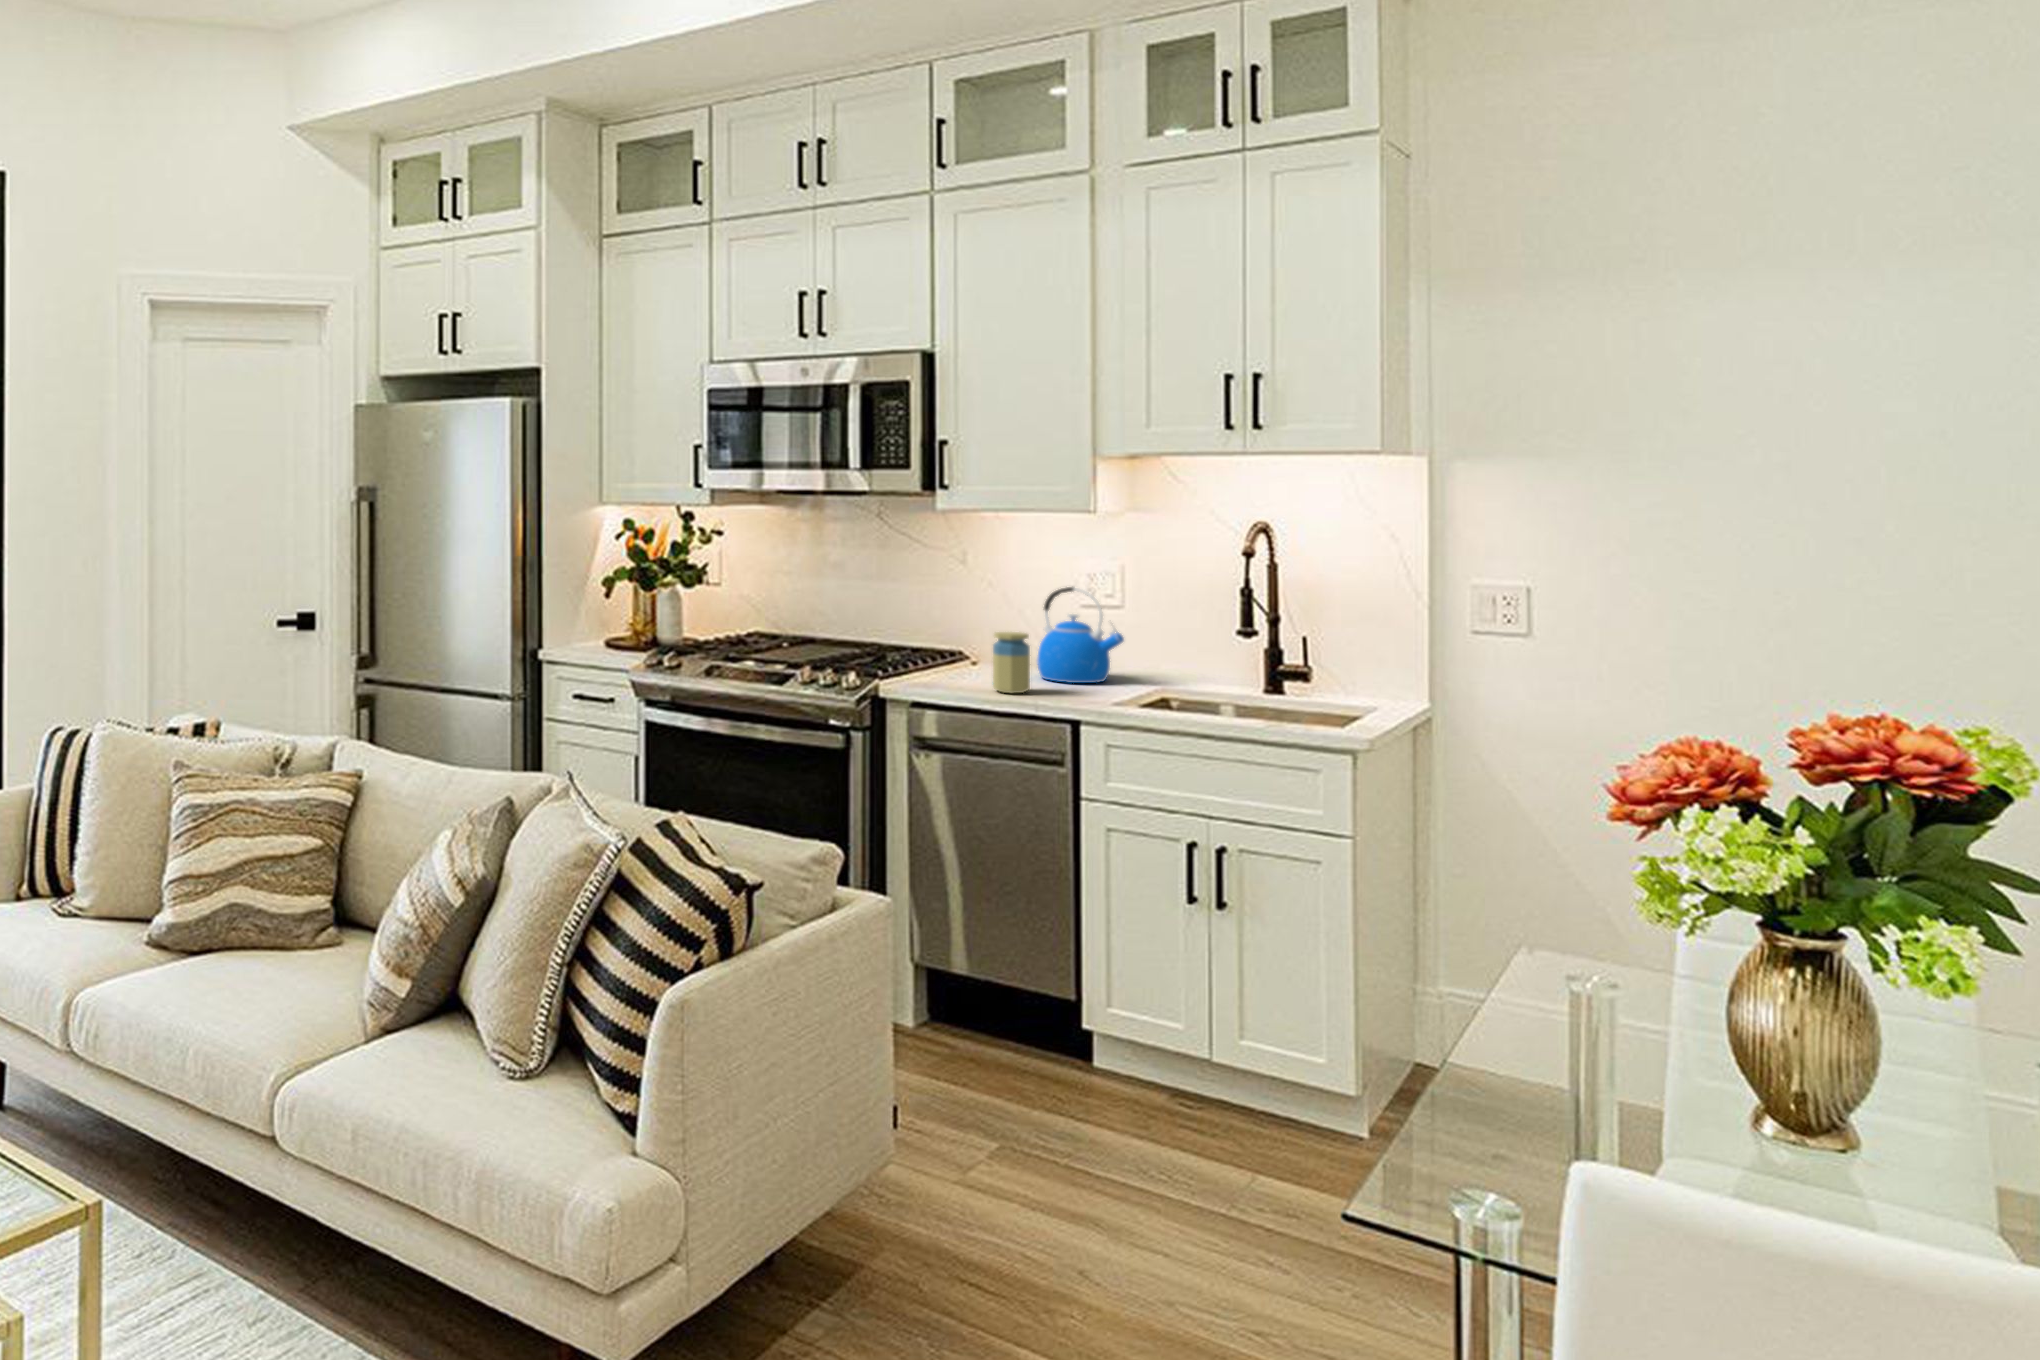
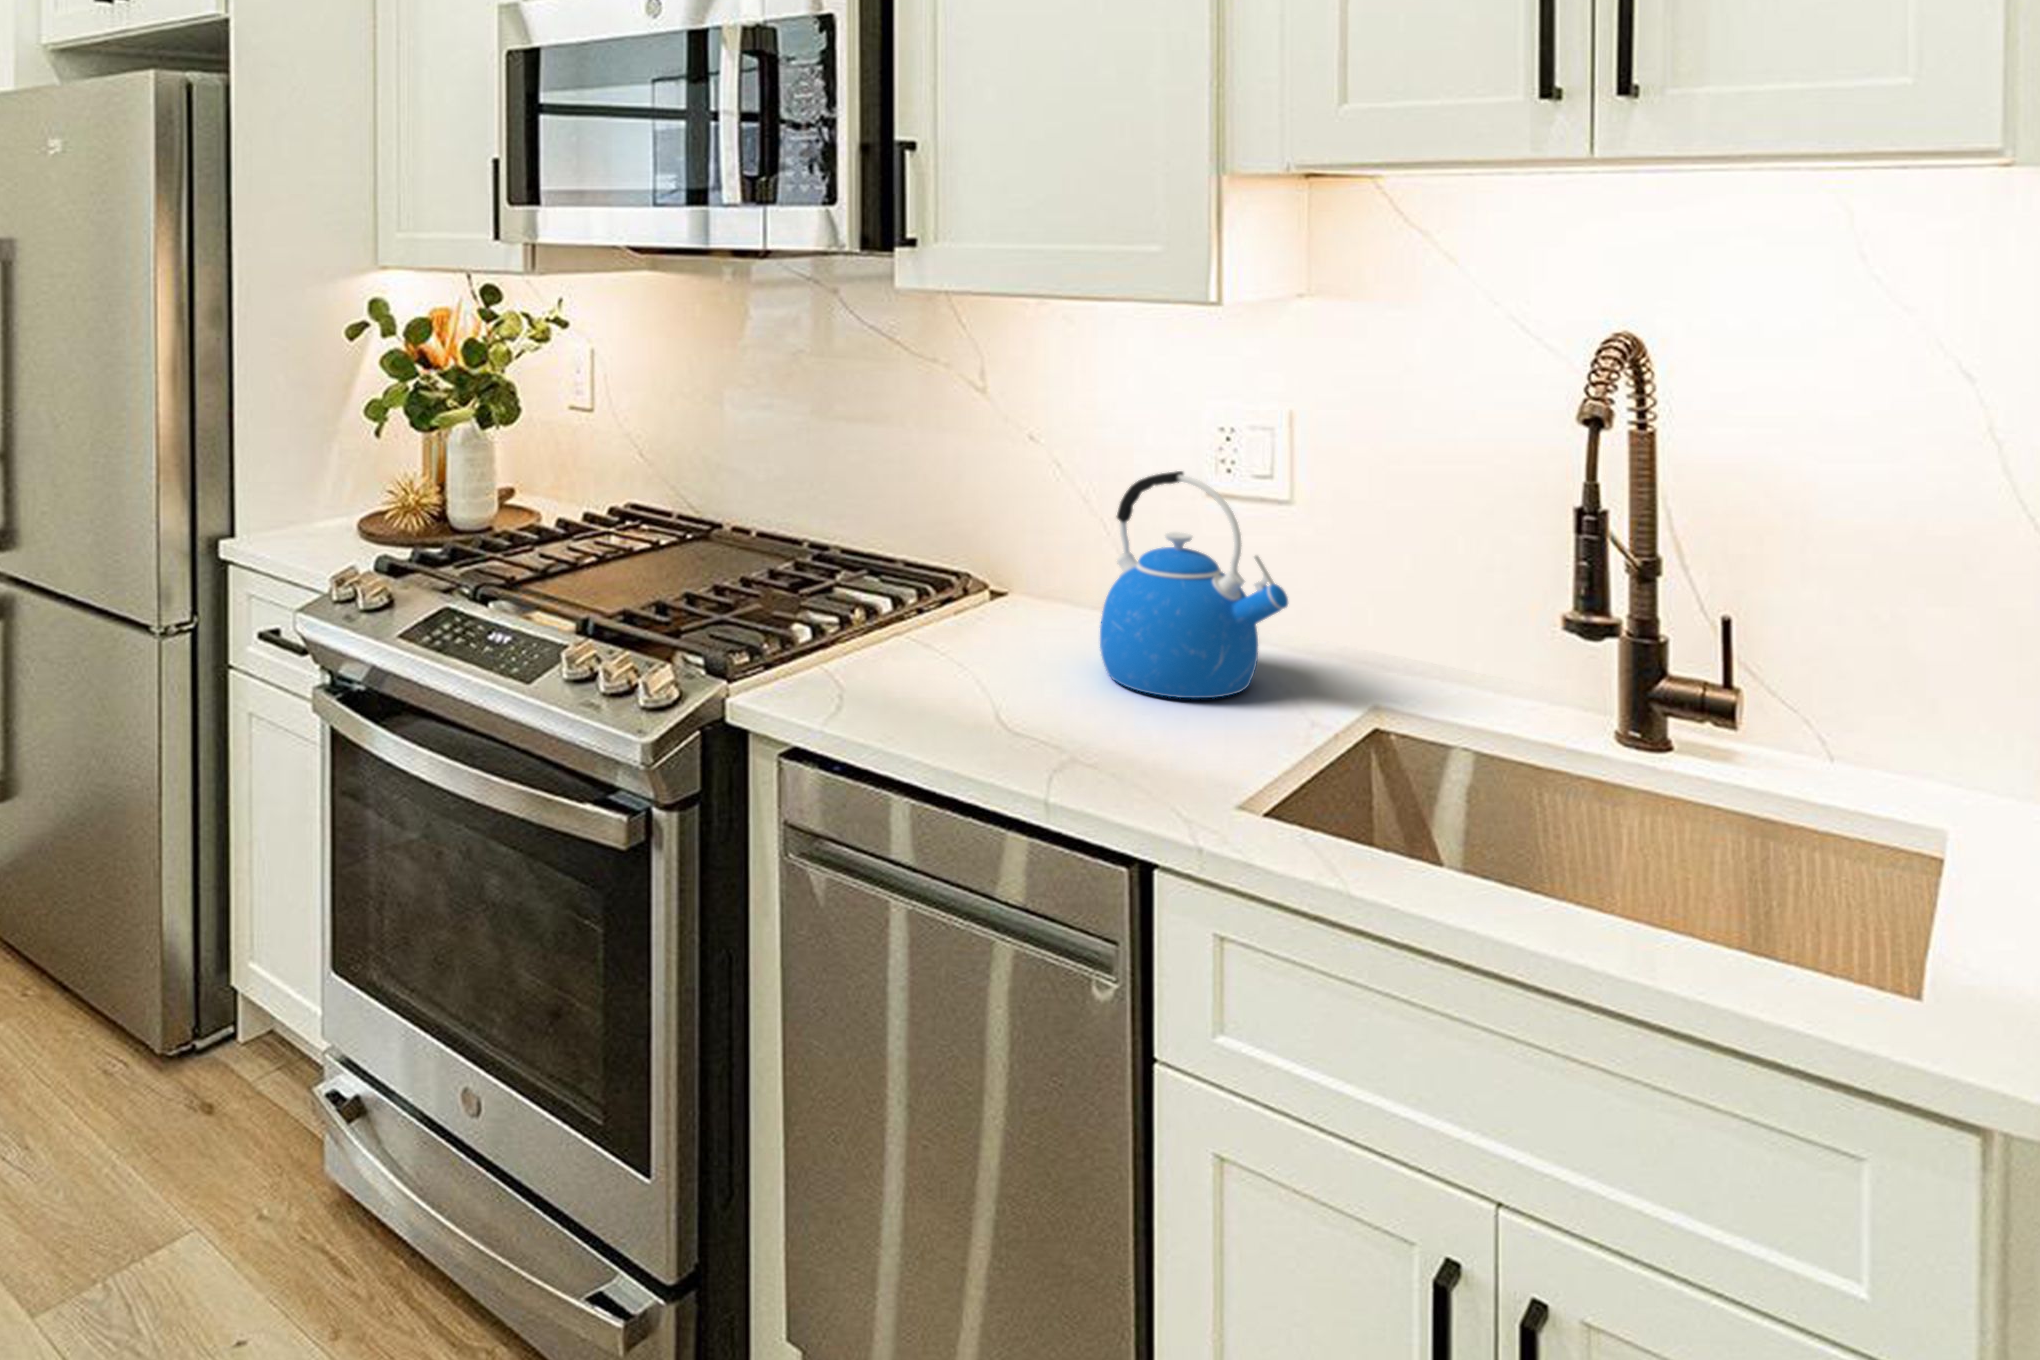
jar: present [993,632,1030,693] -> none [972,587,1056,742]

